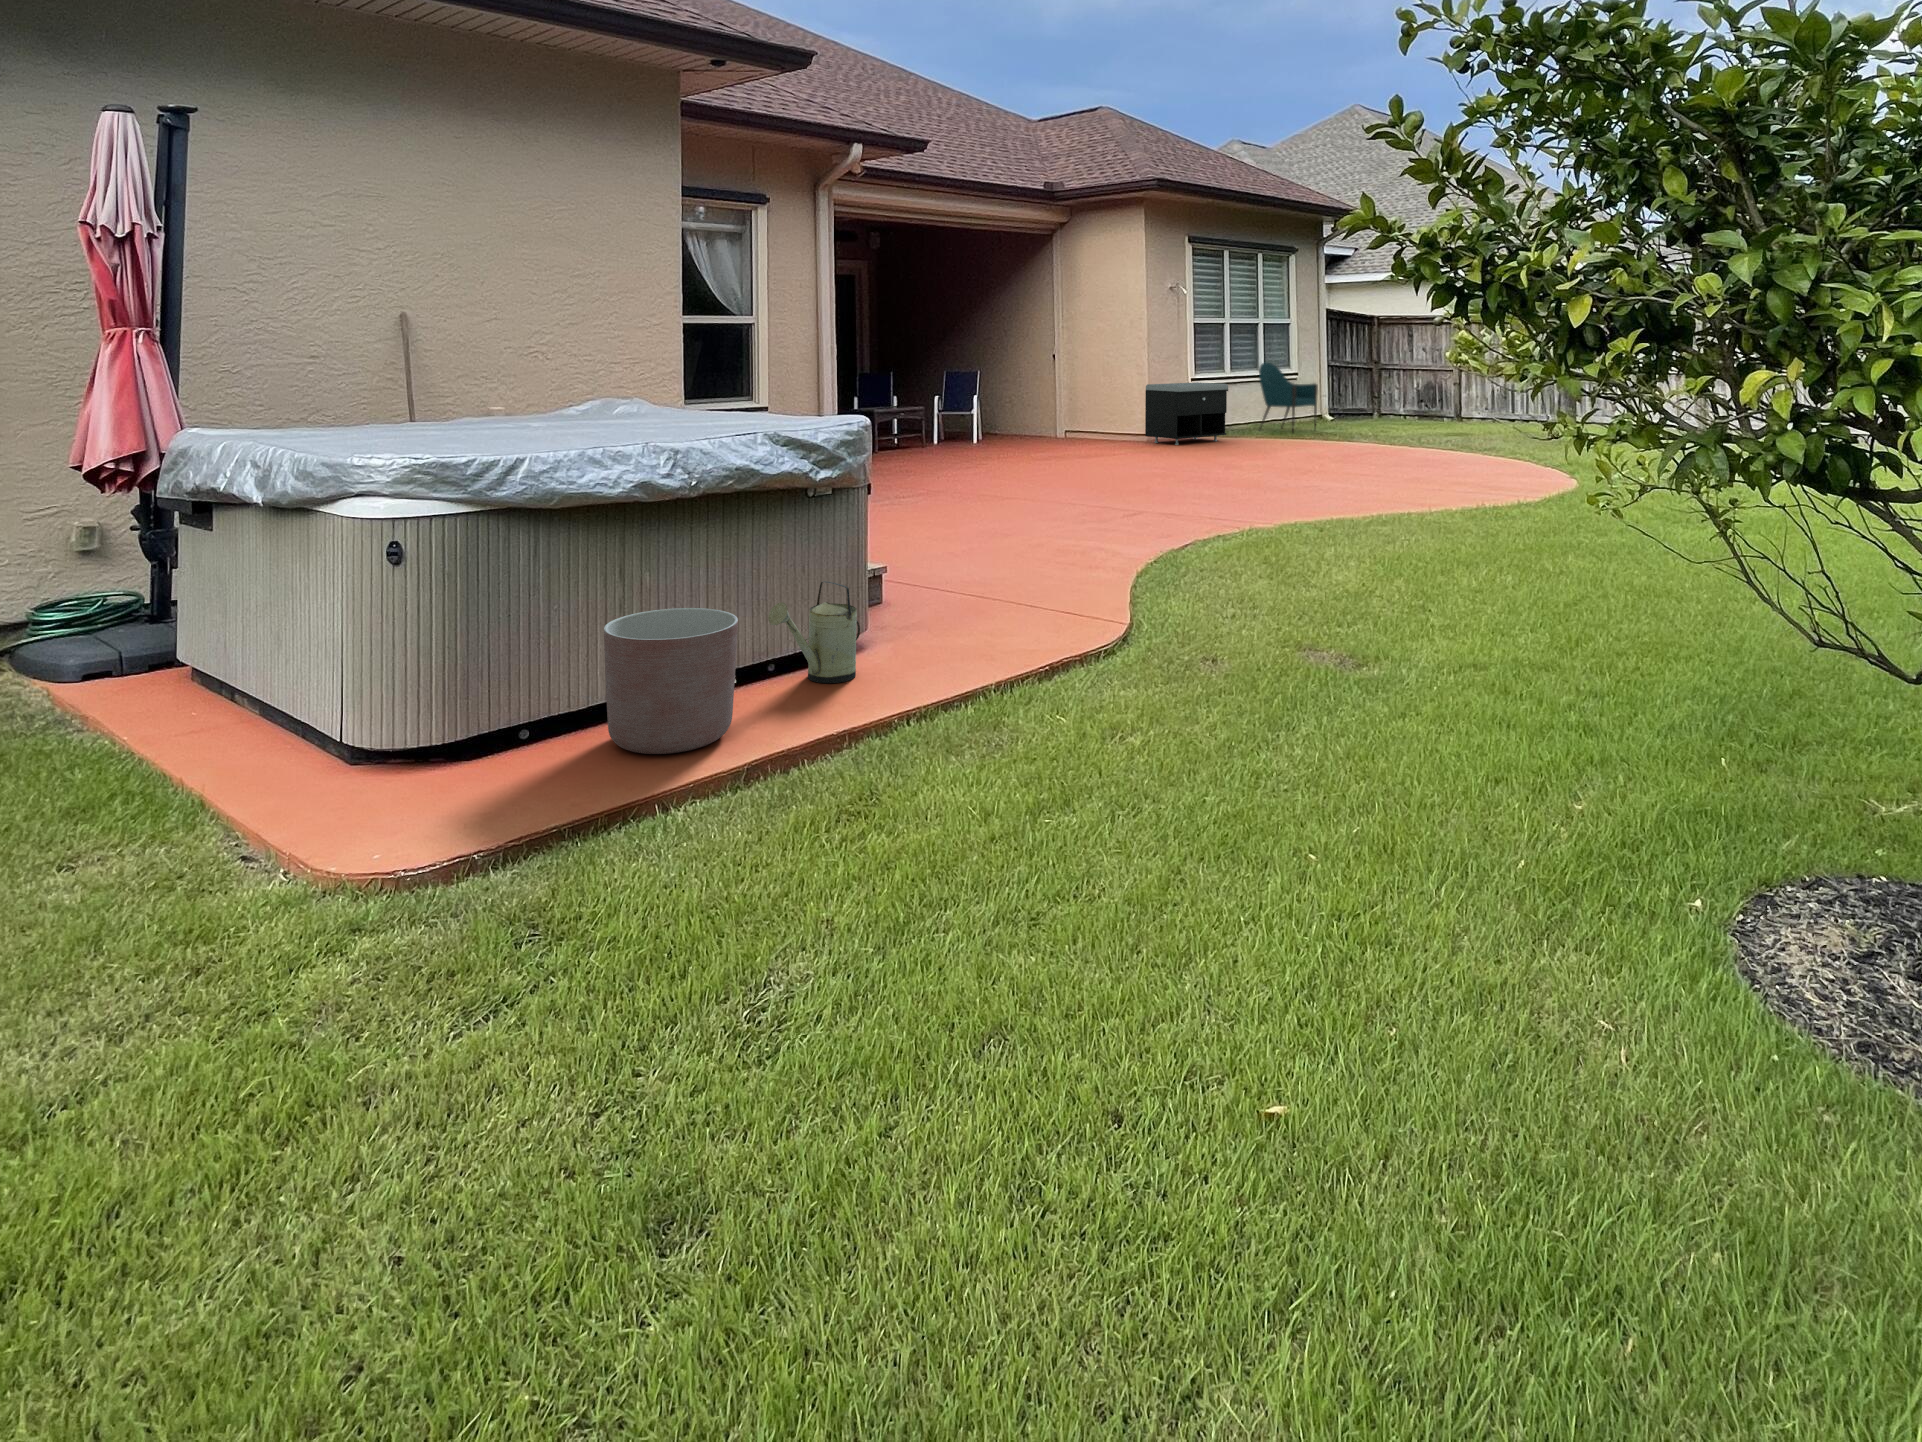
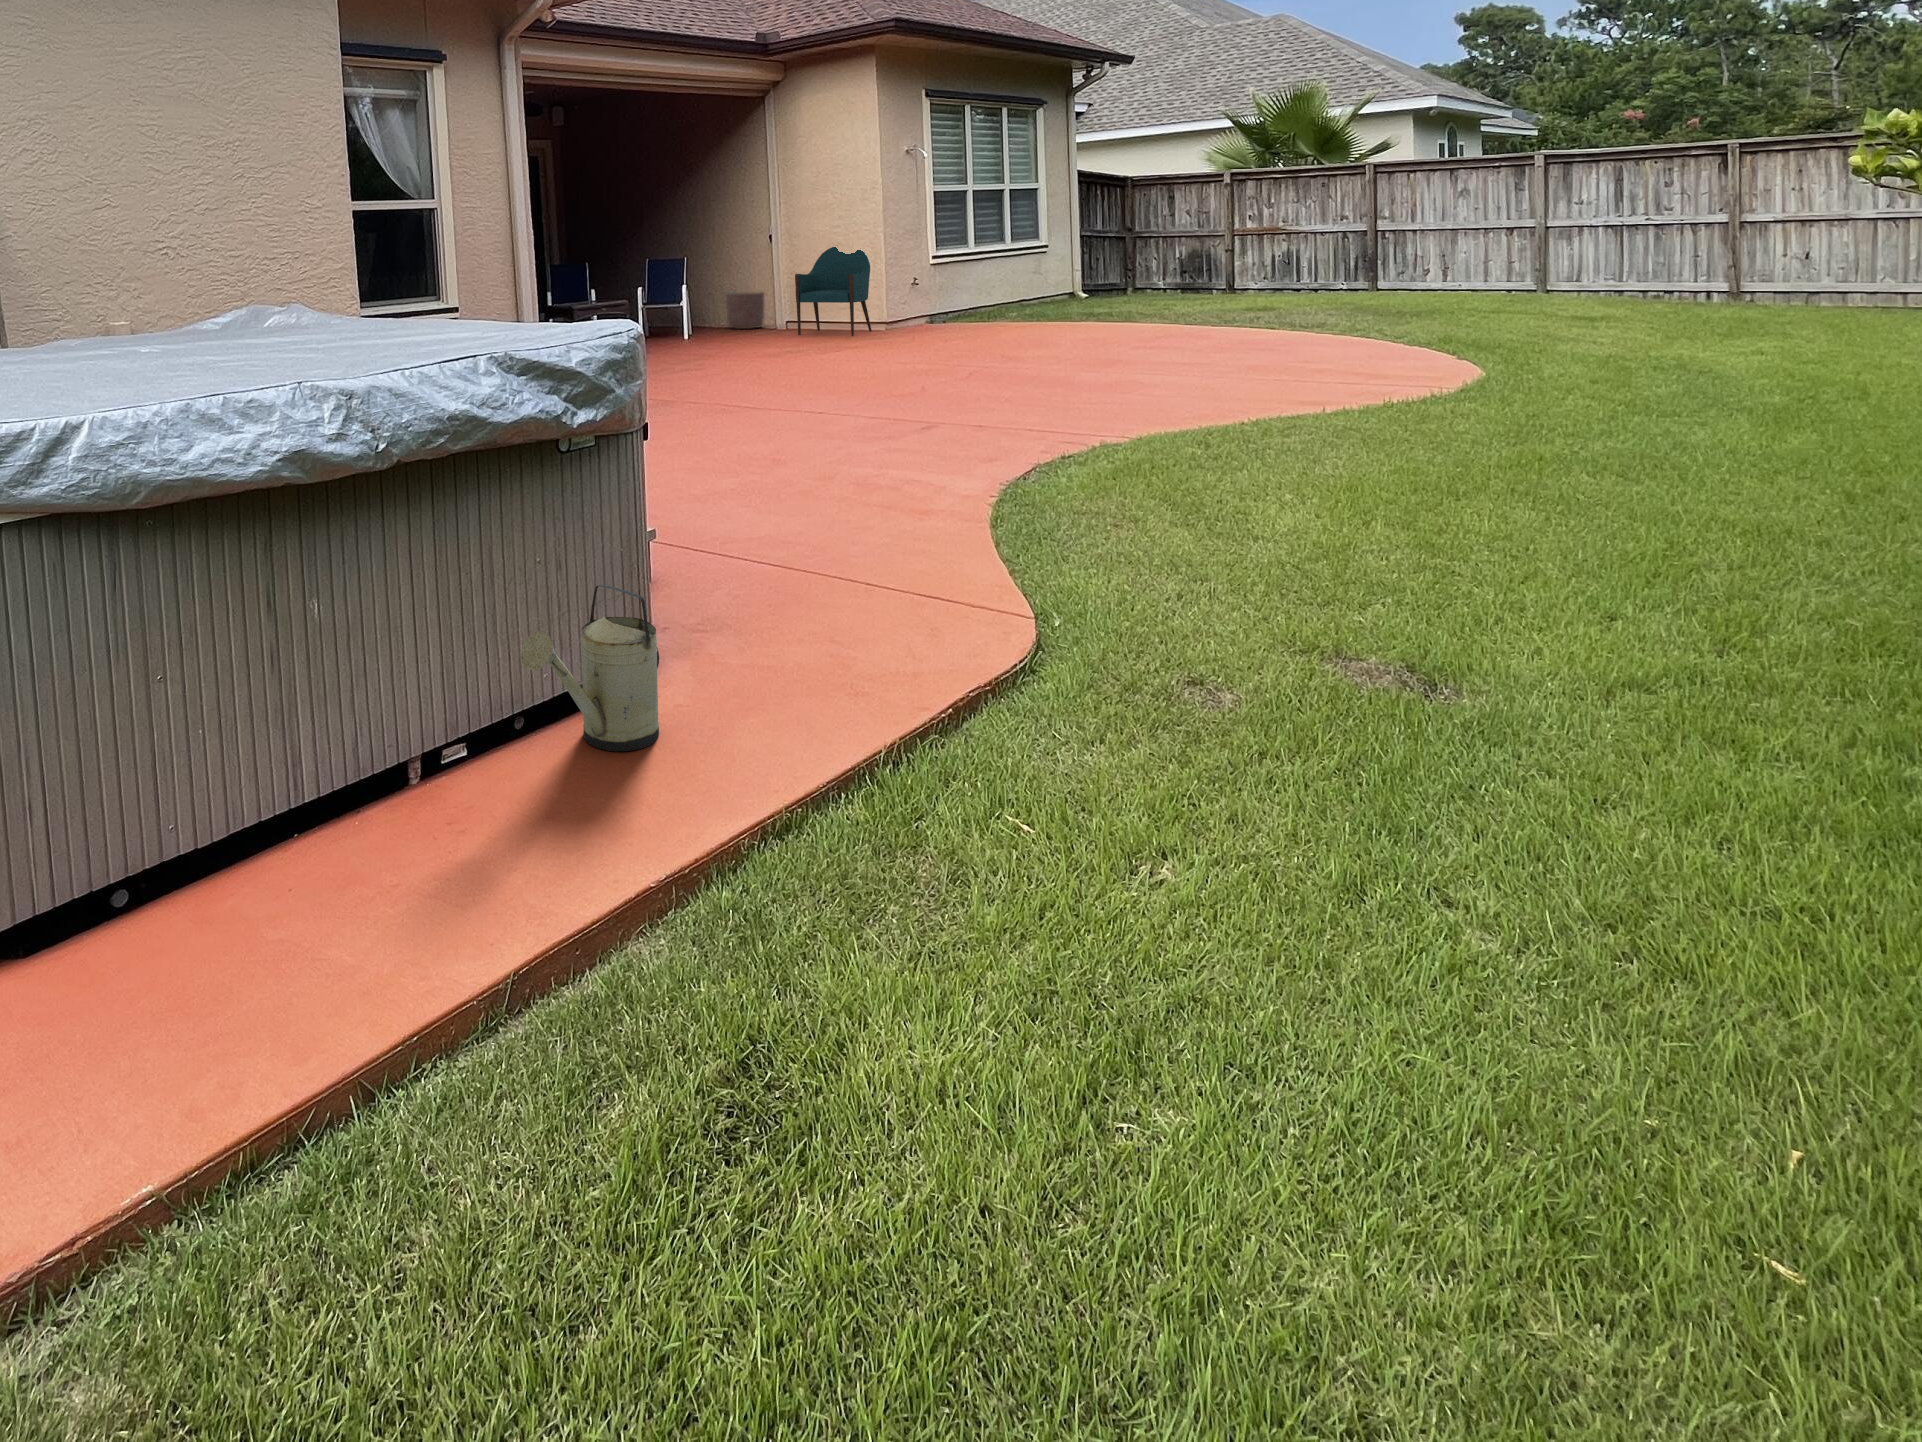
chair: present [1259,363,1318,431] -> present [795,247,872,336]
storage bench: present [1145,382,1228,445] -> none [882,260,978,332]
planter: present [604,608,738,754] -> present [725,292,764,329]

